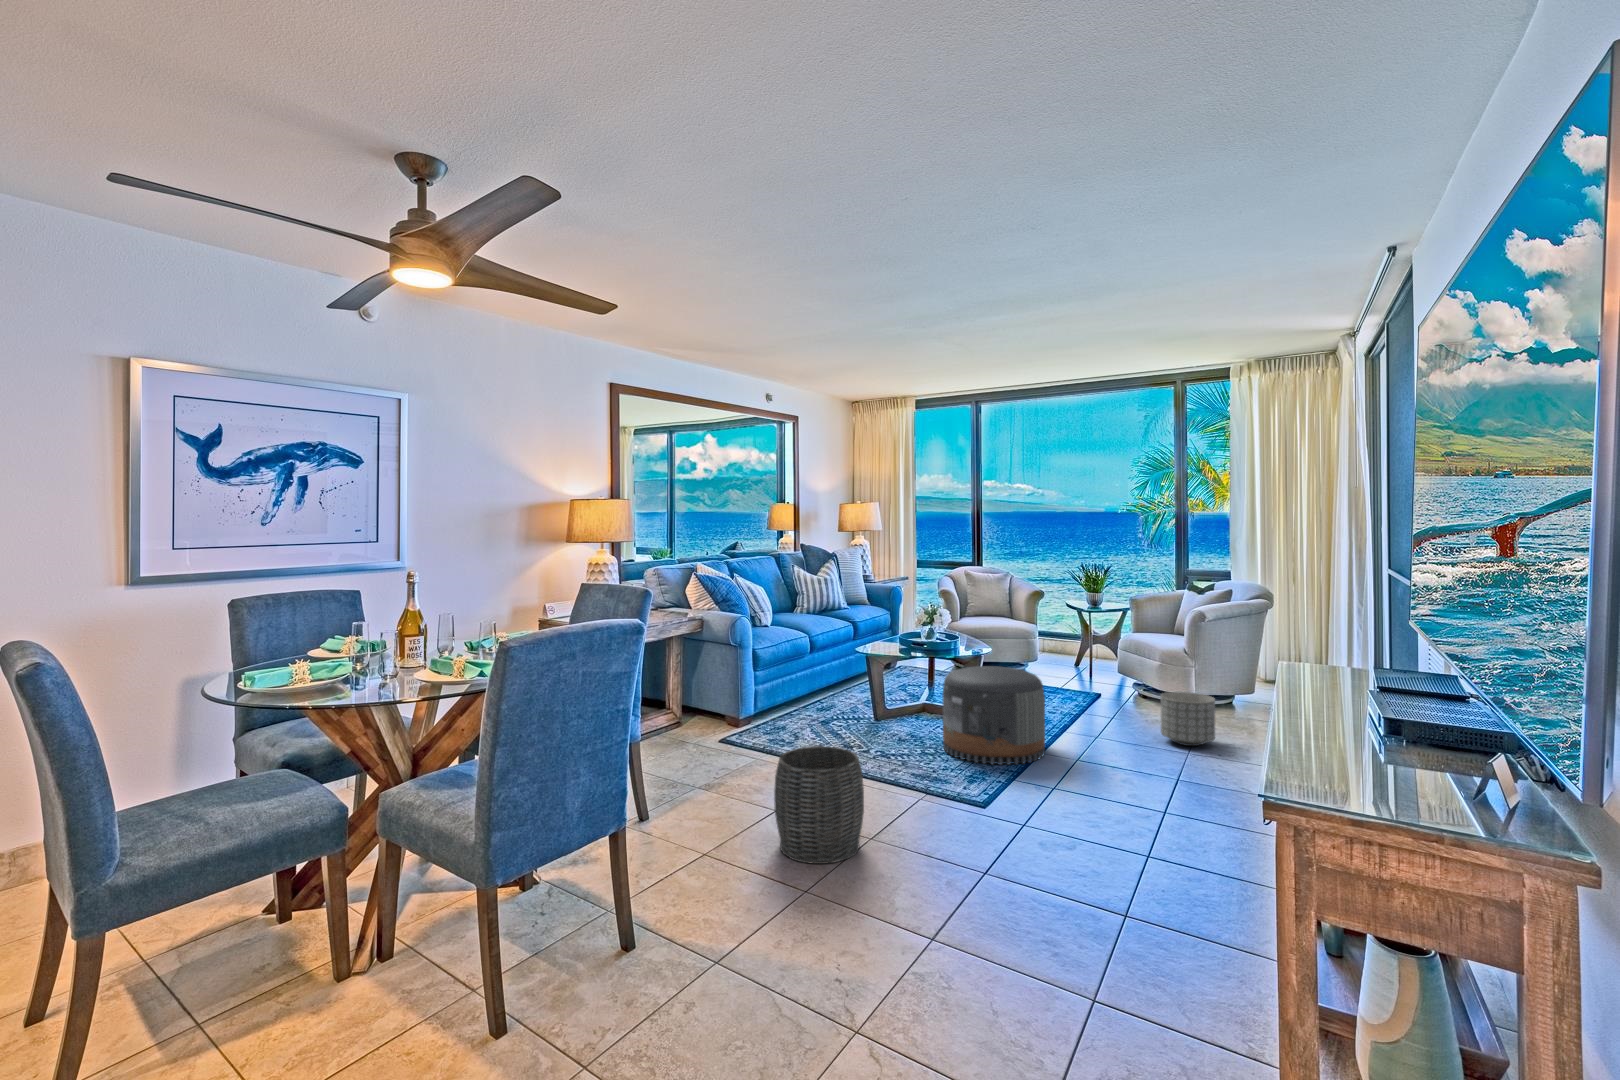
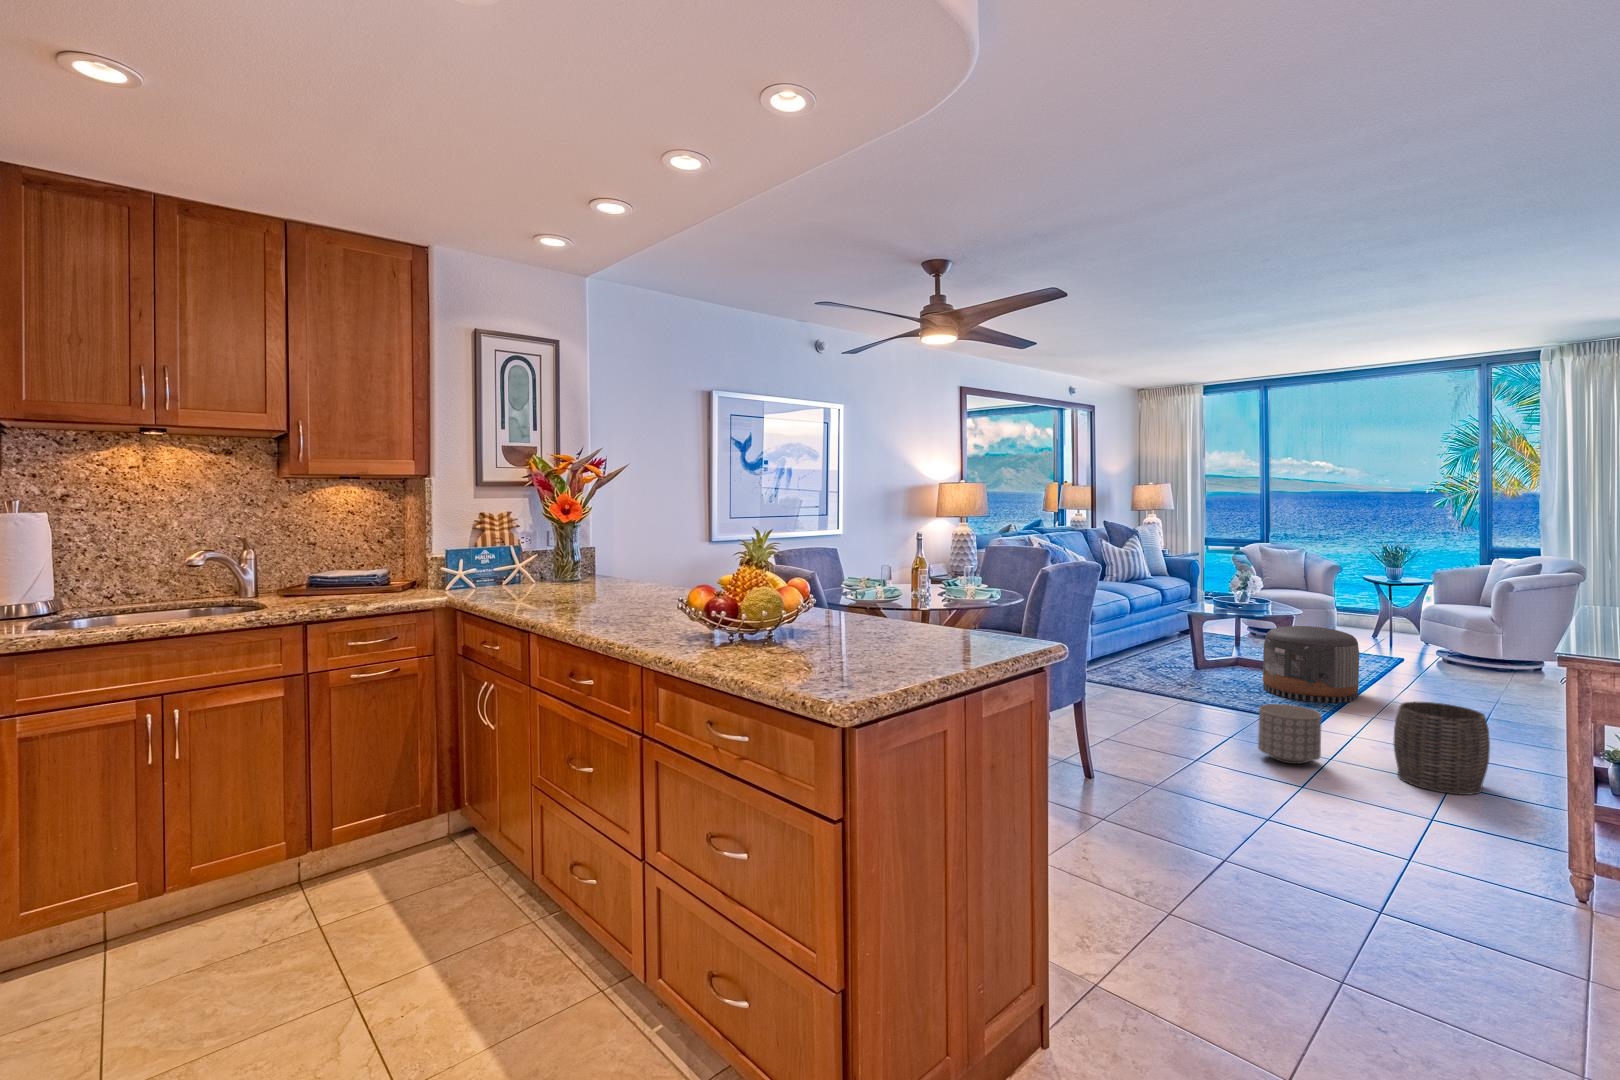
planter: present [1161,692,1215,746] -> present [1258,704,1322,764]
woven basket: present [774,746,864,864] -> present [1394,702,1490,795]

